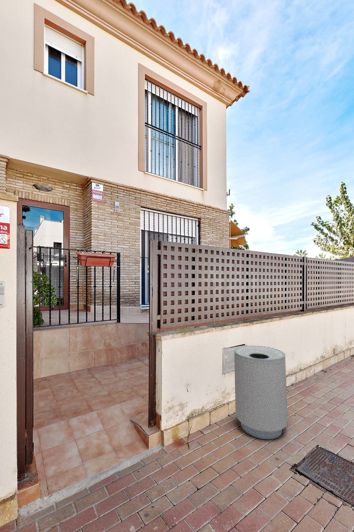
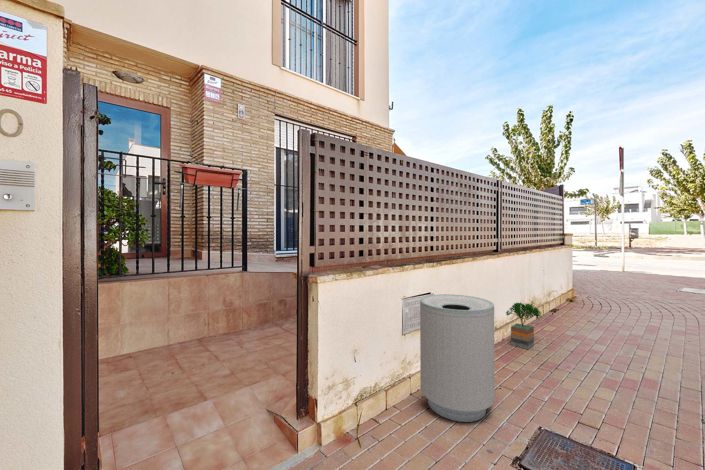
potted tree: none [309,350,339,389] -> present [506,303,541,349]

